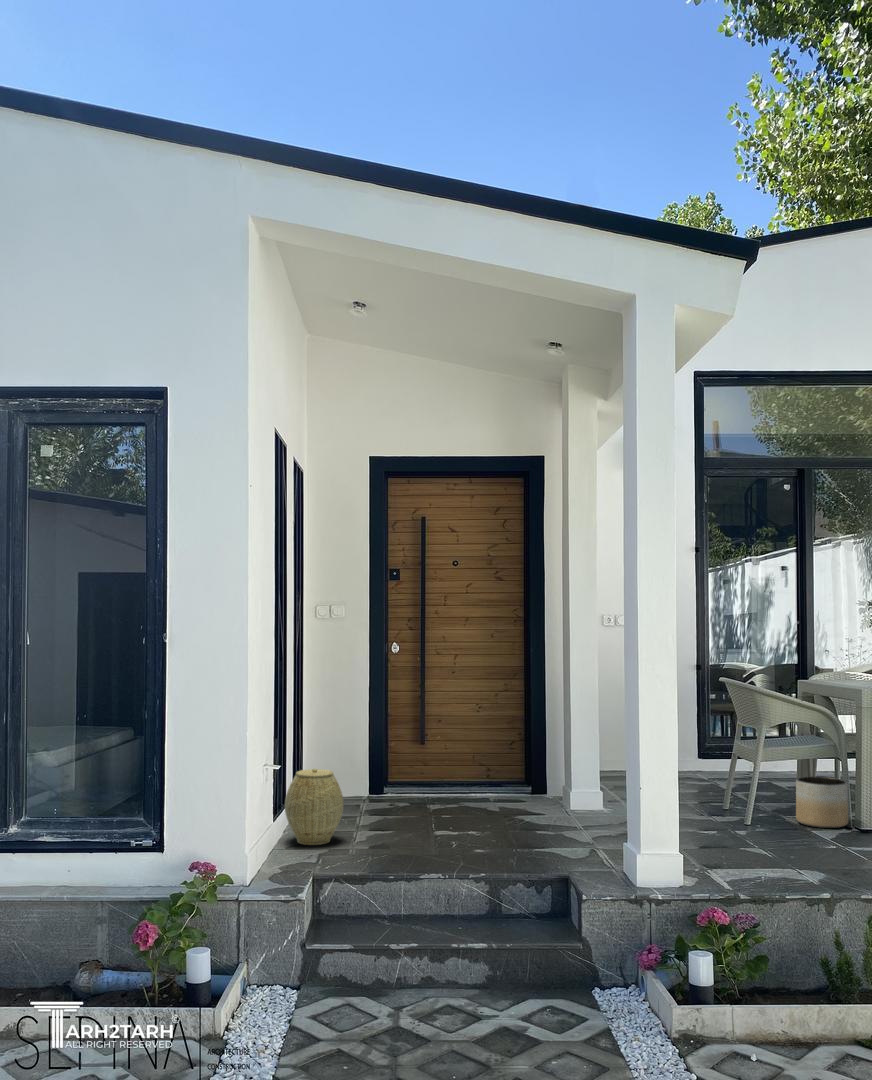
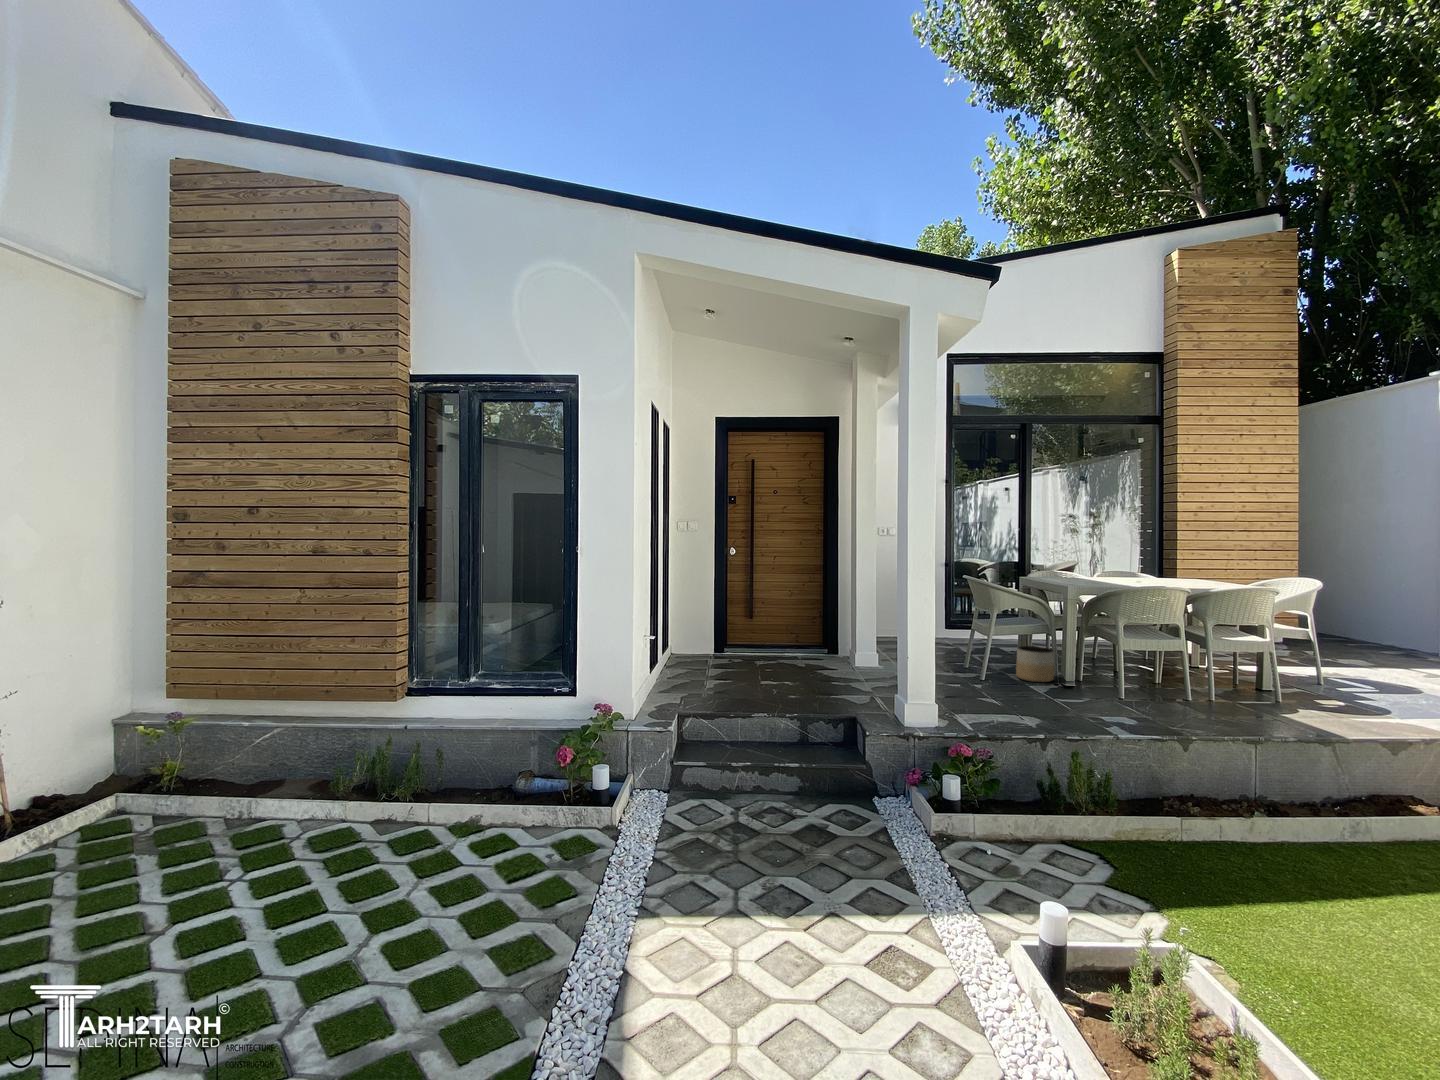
woven basket: present [285,768,344,845] -> none [658,638,699,690]

